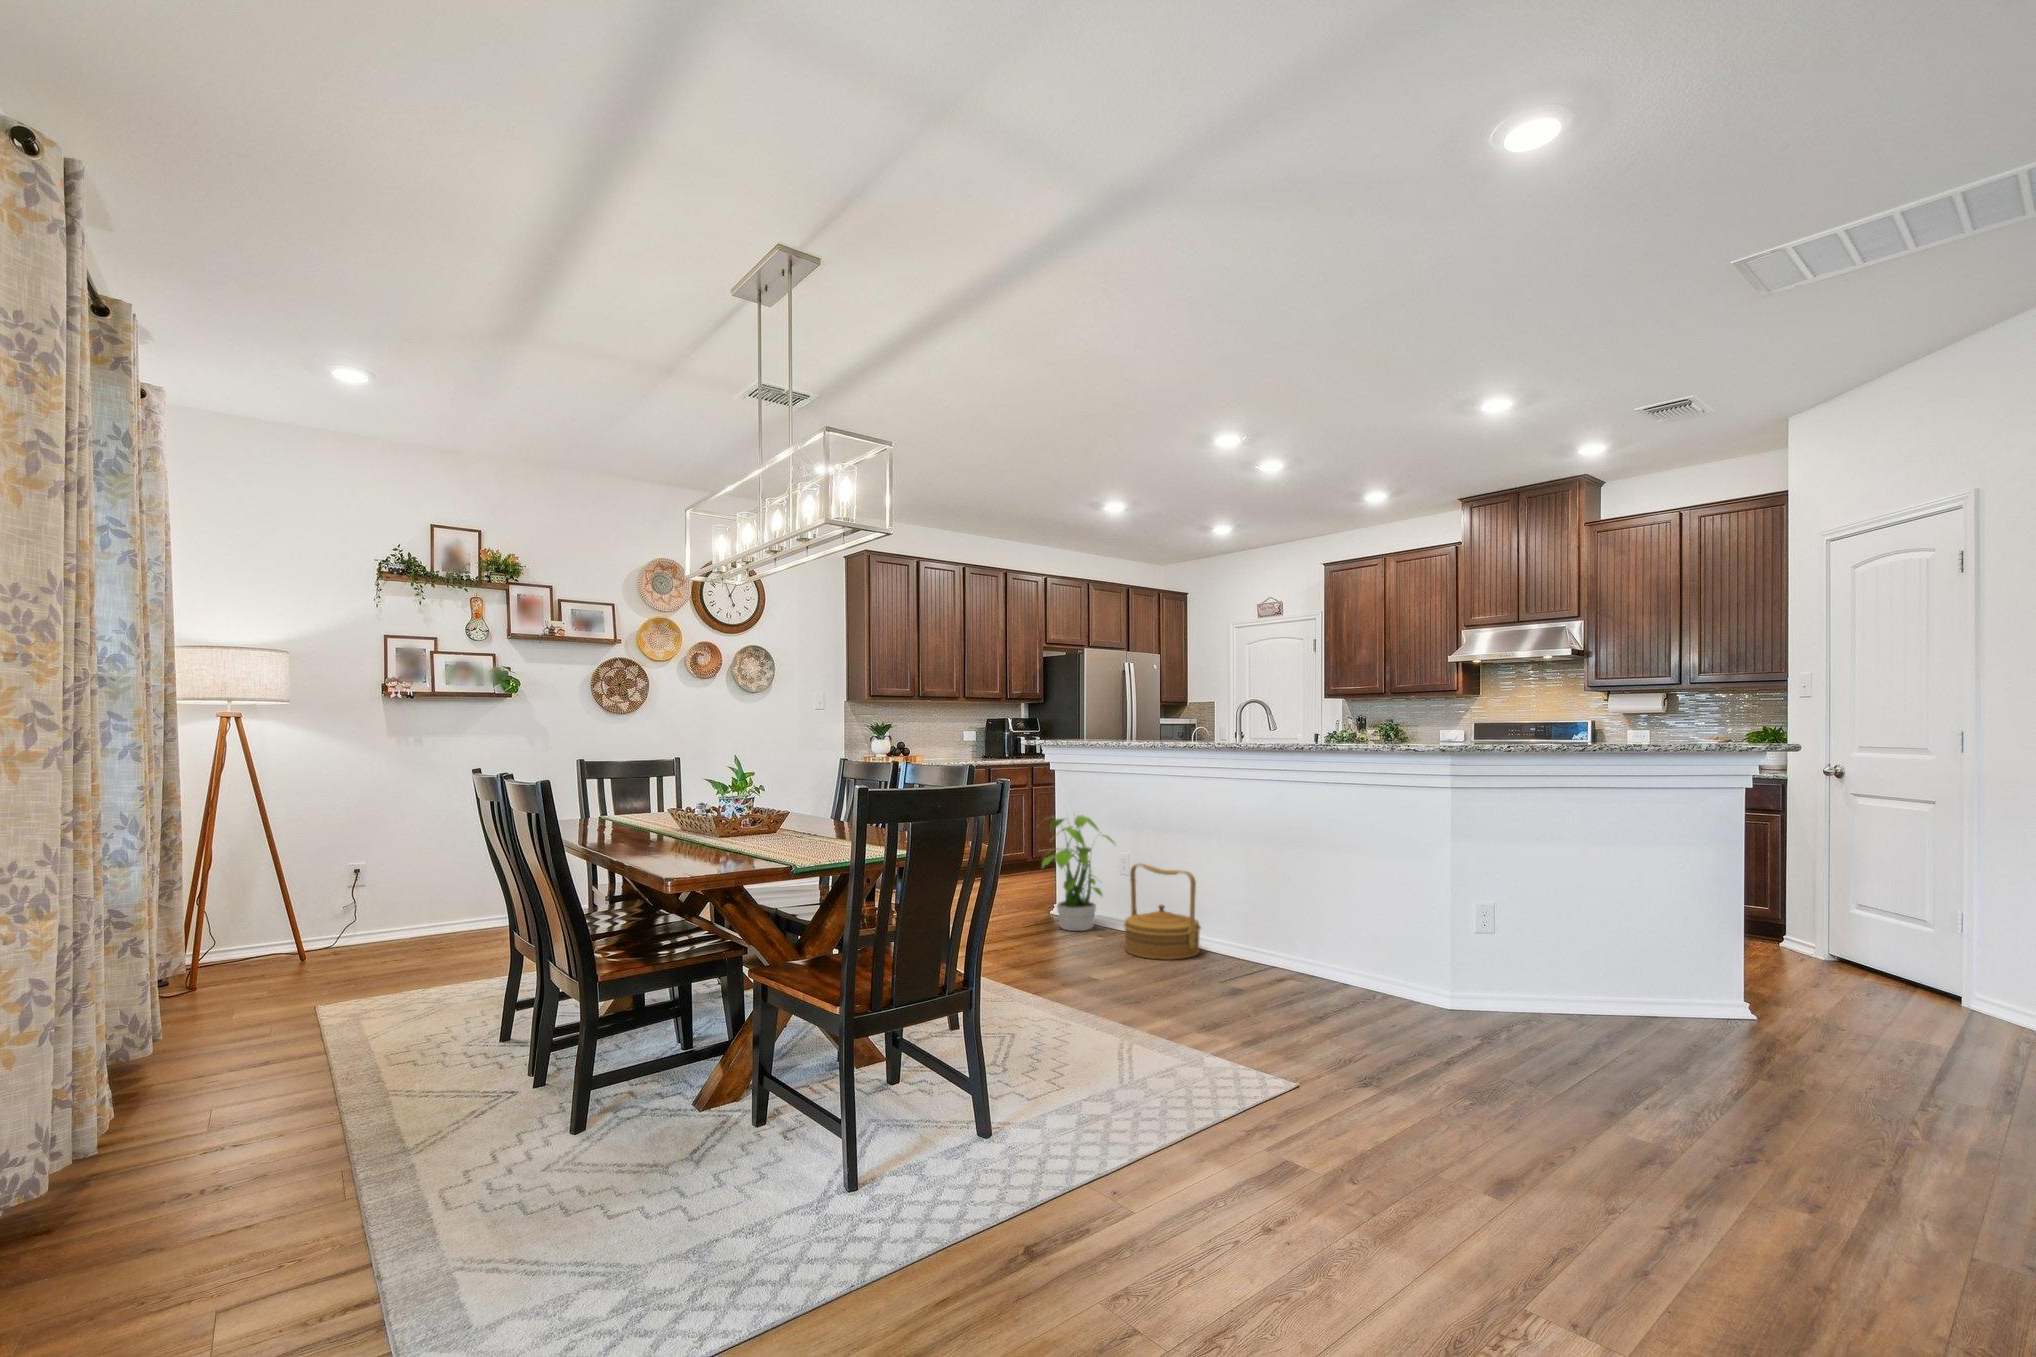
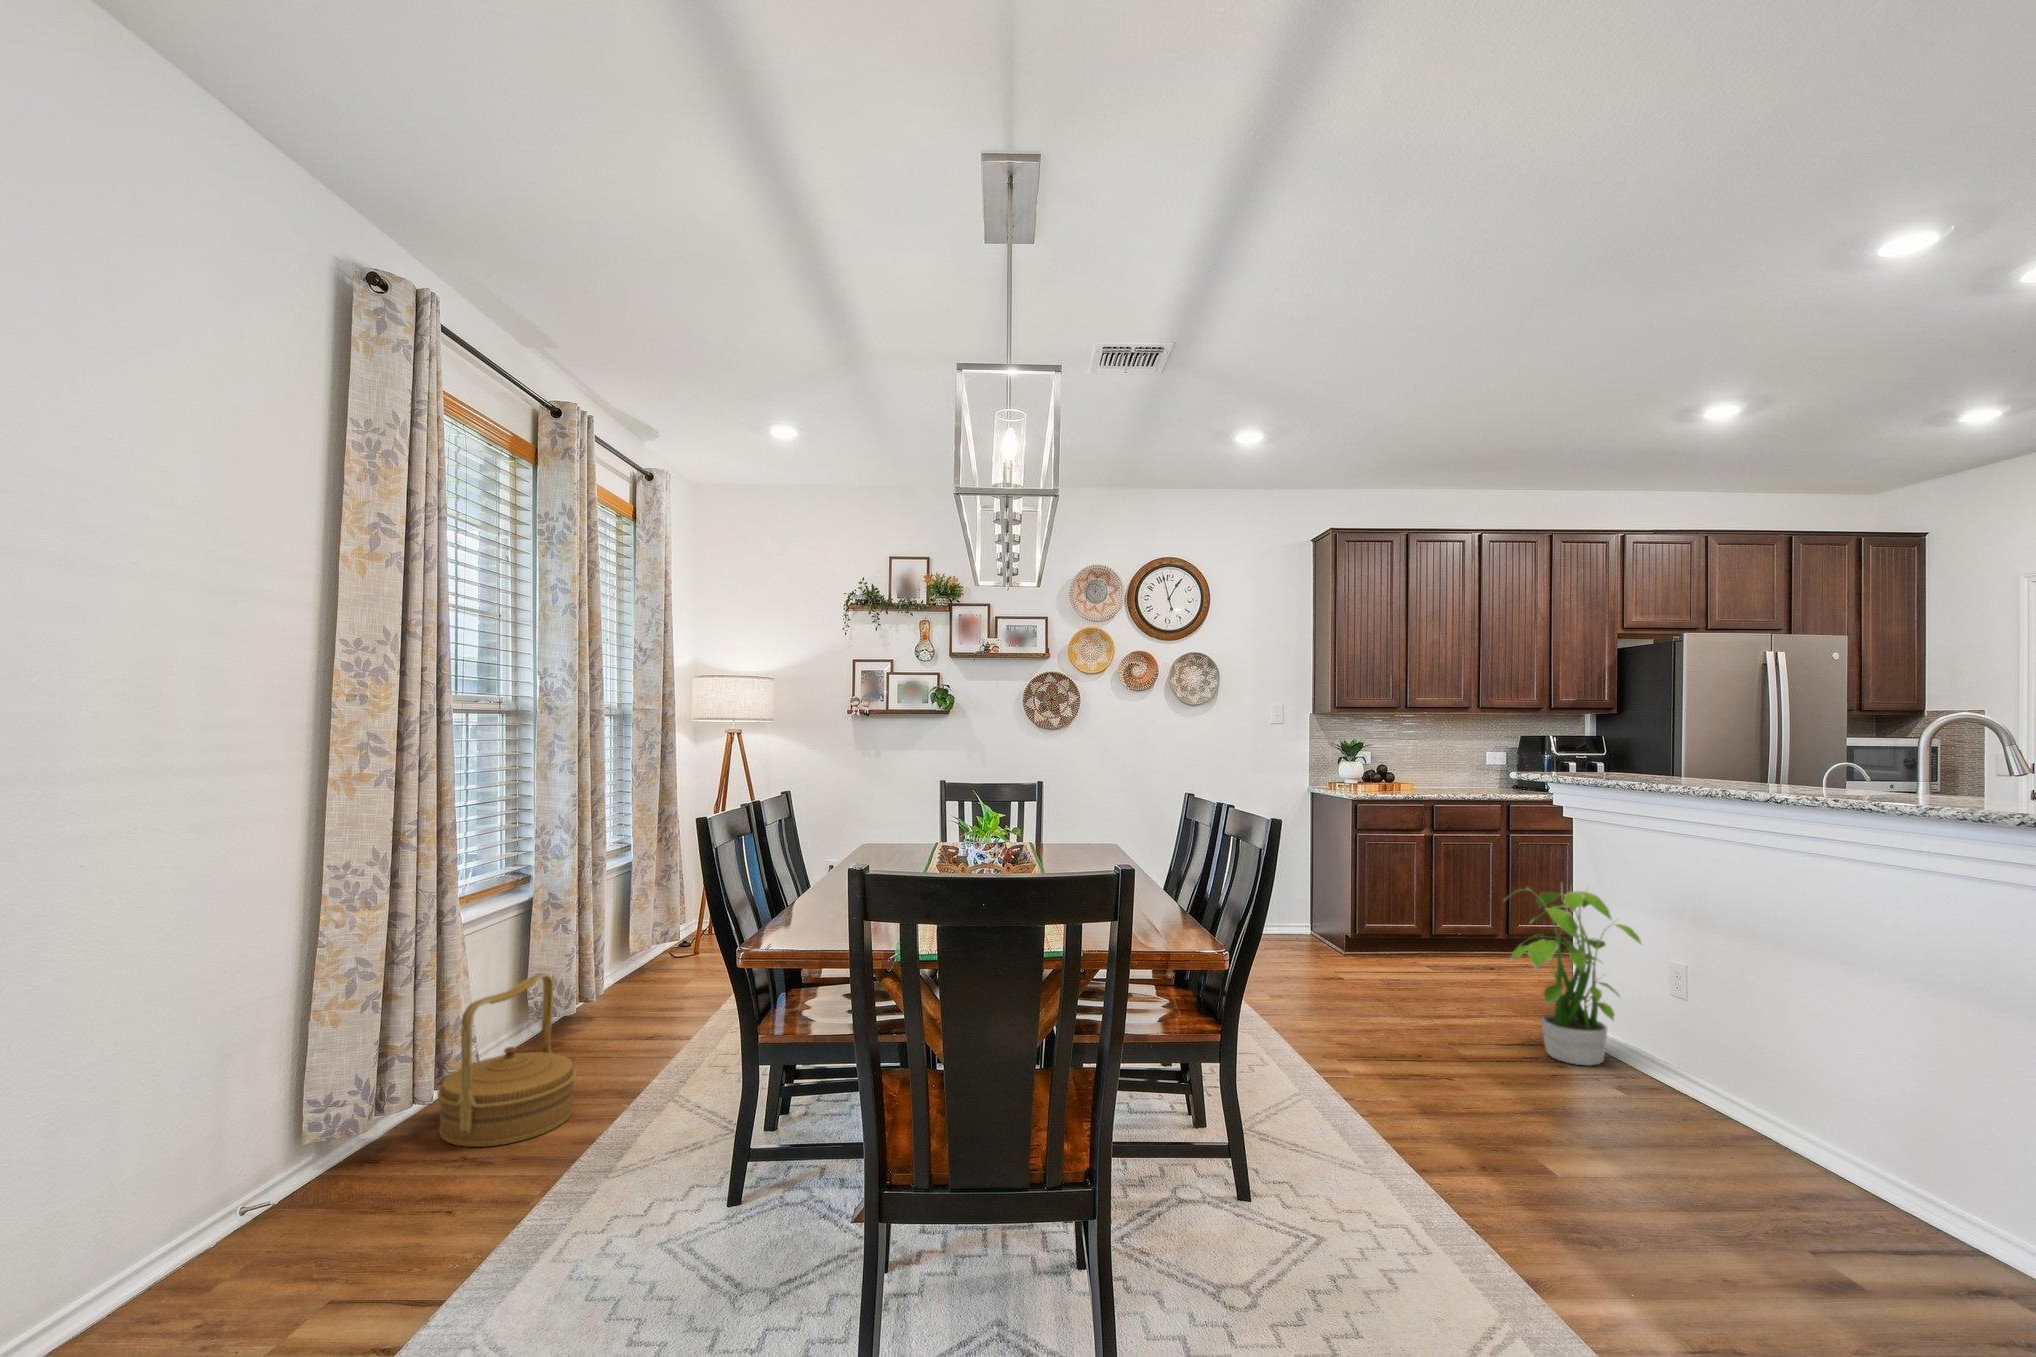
woven basket: present [1123,863,1201,960] -> present [437,973,576,1147]

